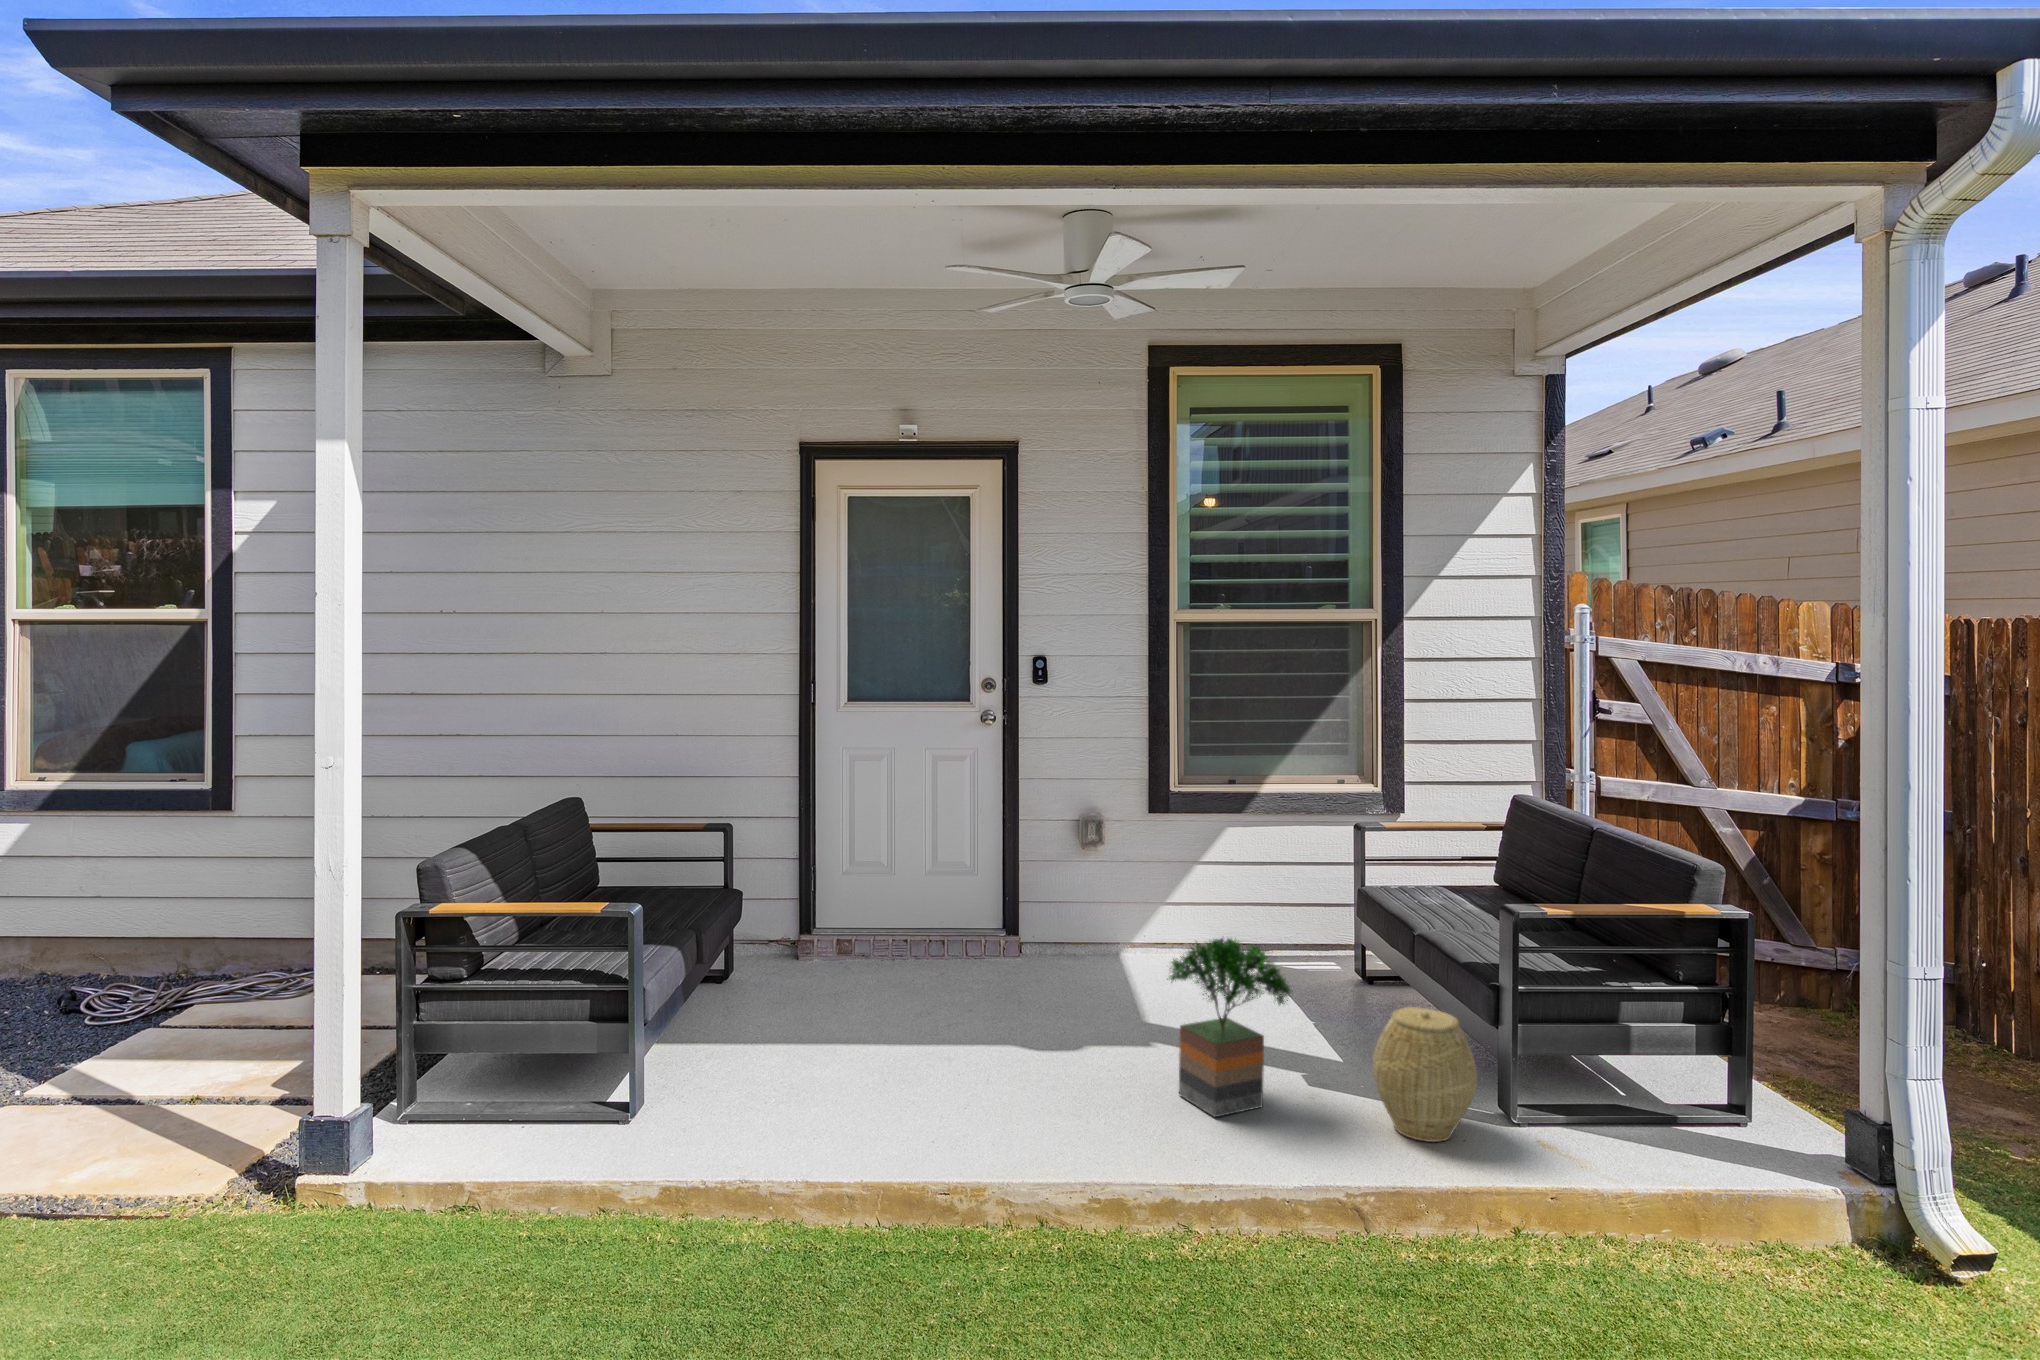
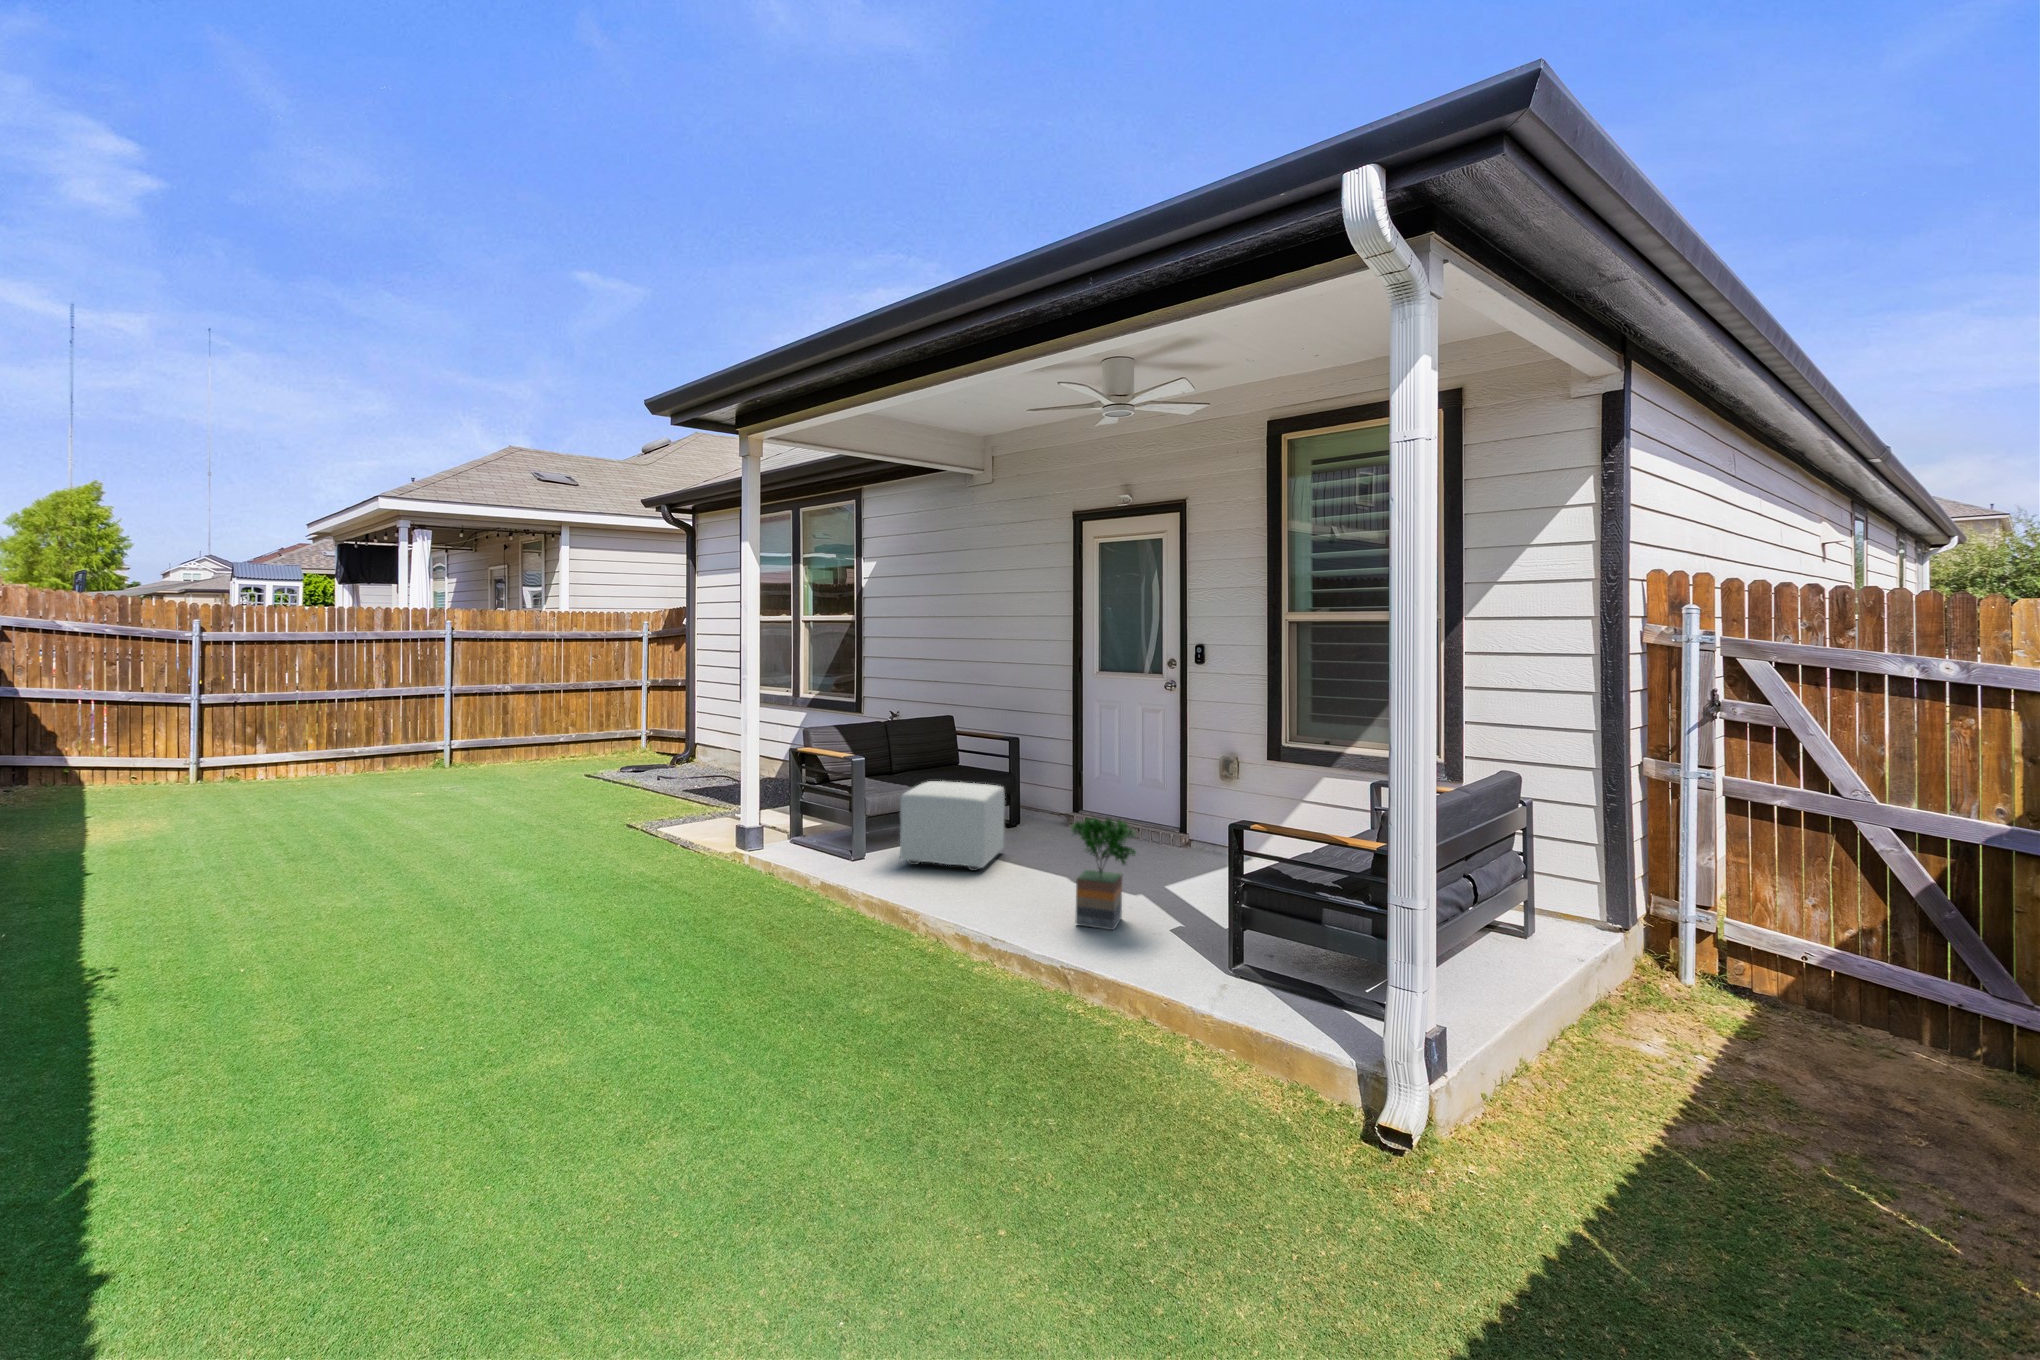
ottoman: none [697,913,897,1097] -> present [900,781,1005,871]
woven basket: present [1373,1007,1477,1142] -> none [1138,878,1207,970]

